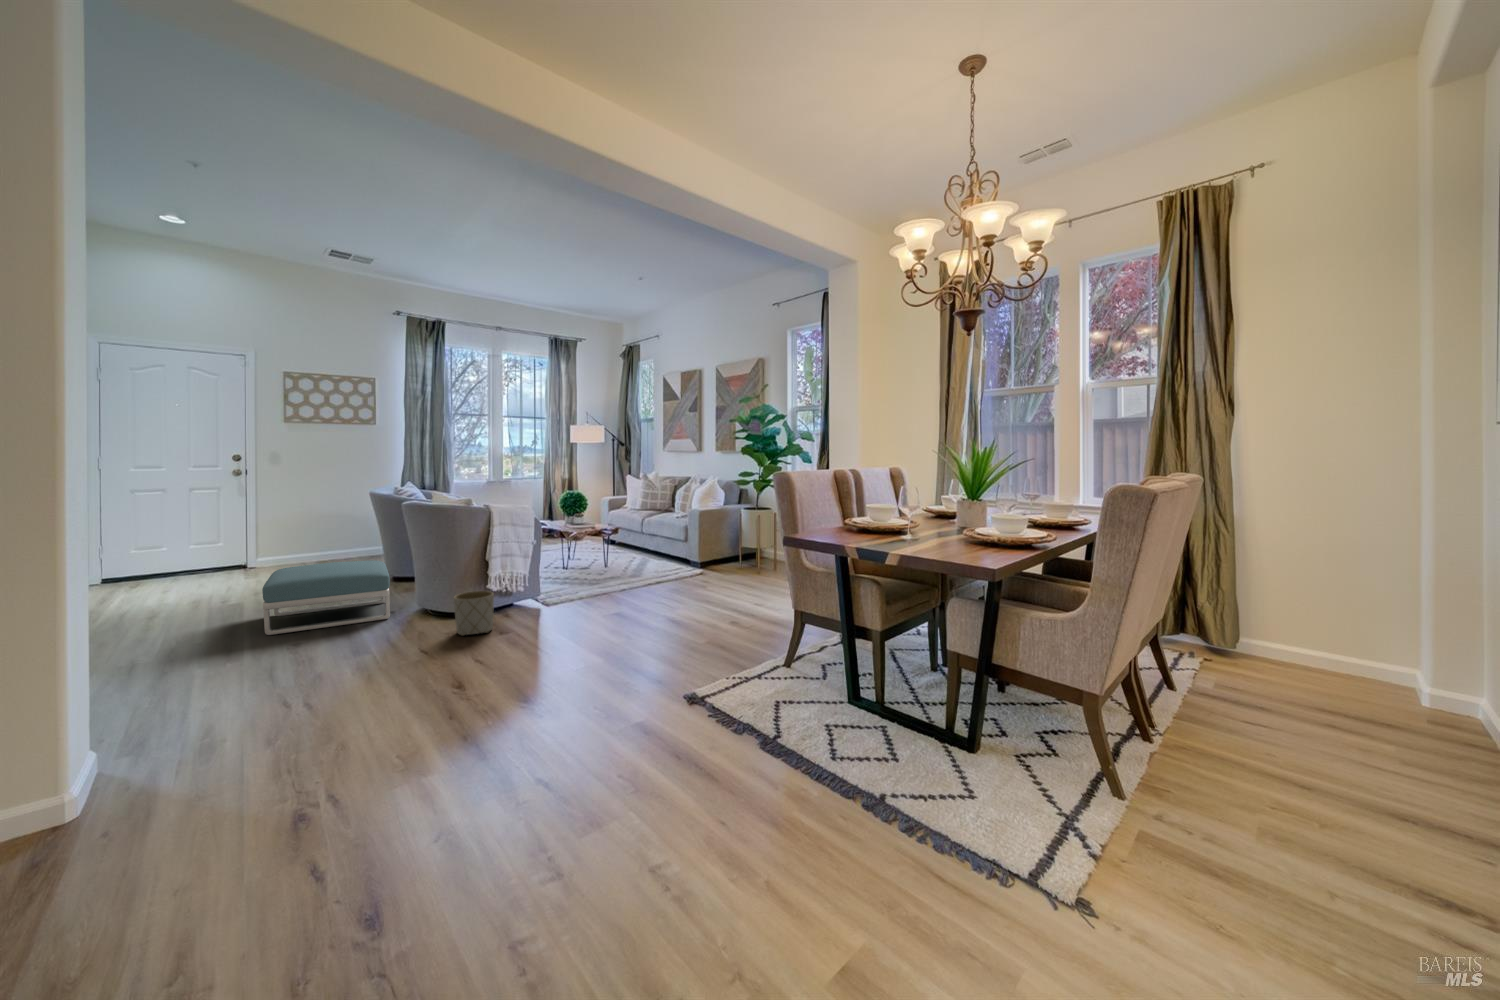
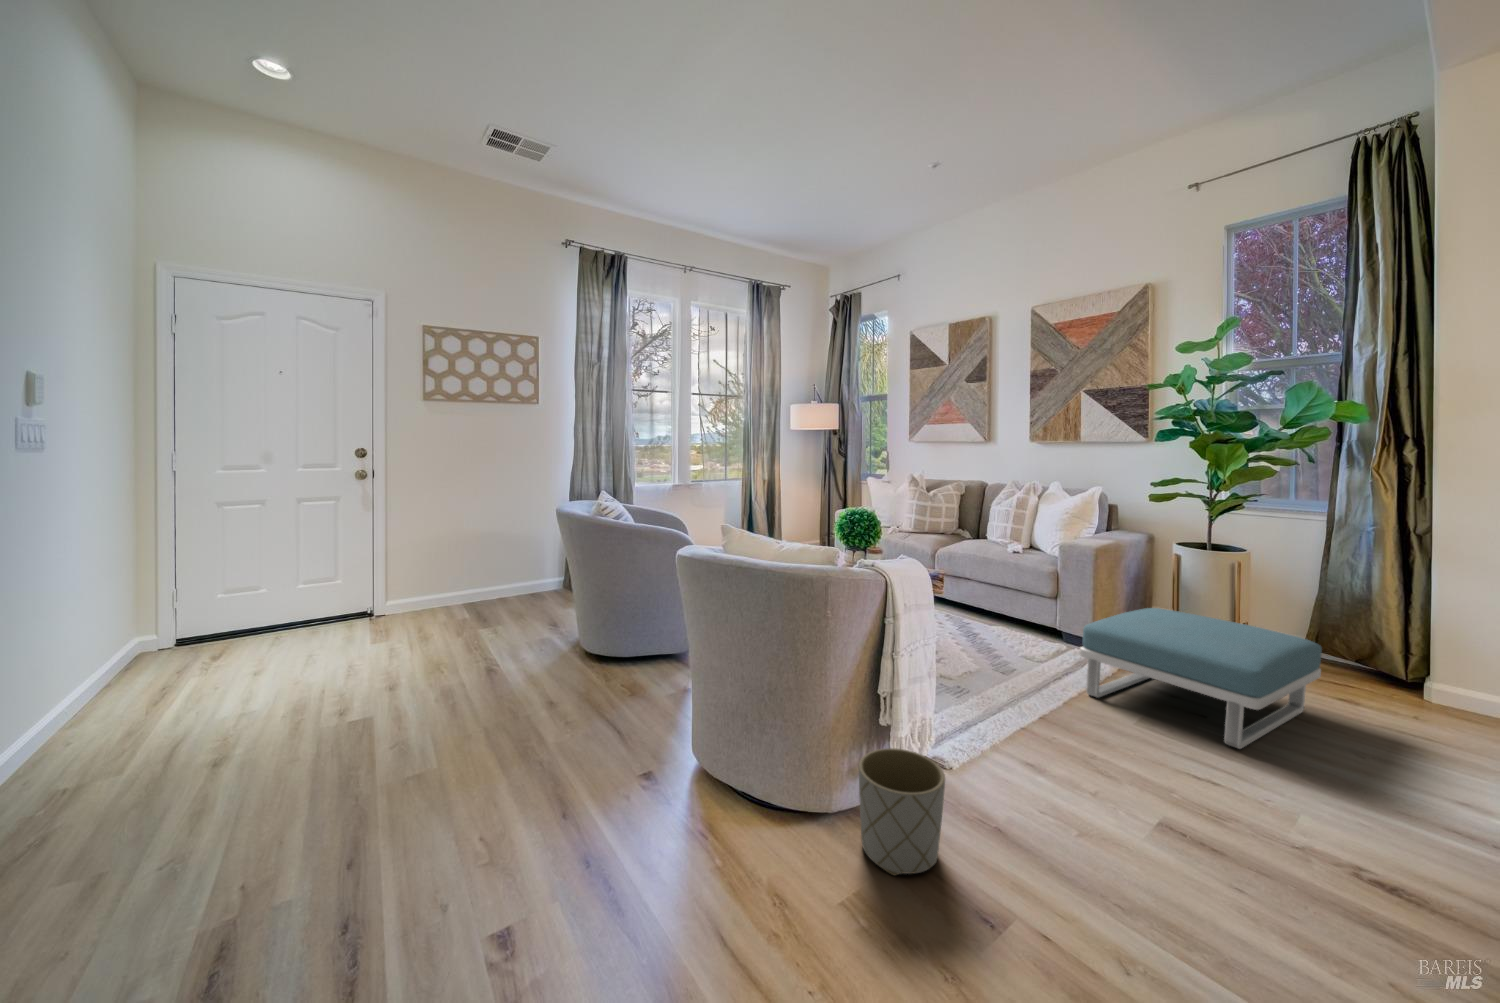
footstool: present [262,560,390,635] -> present [1080,608,1322,749]

